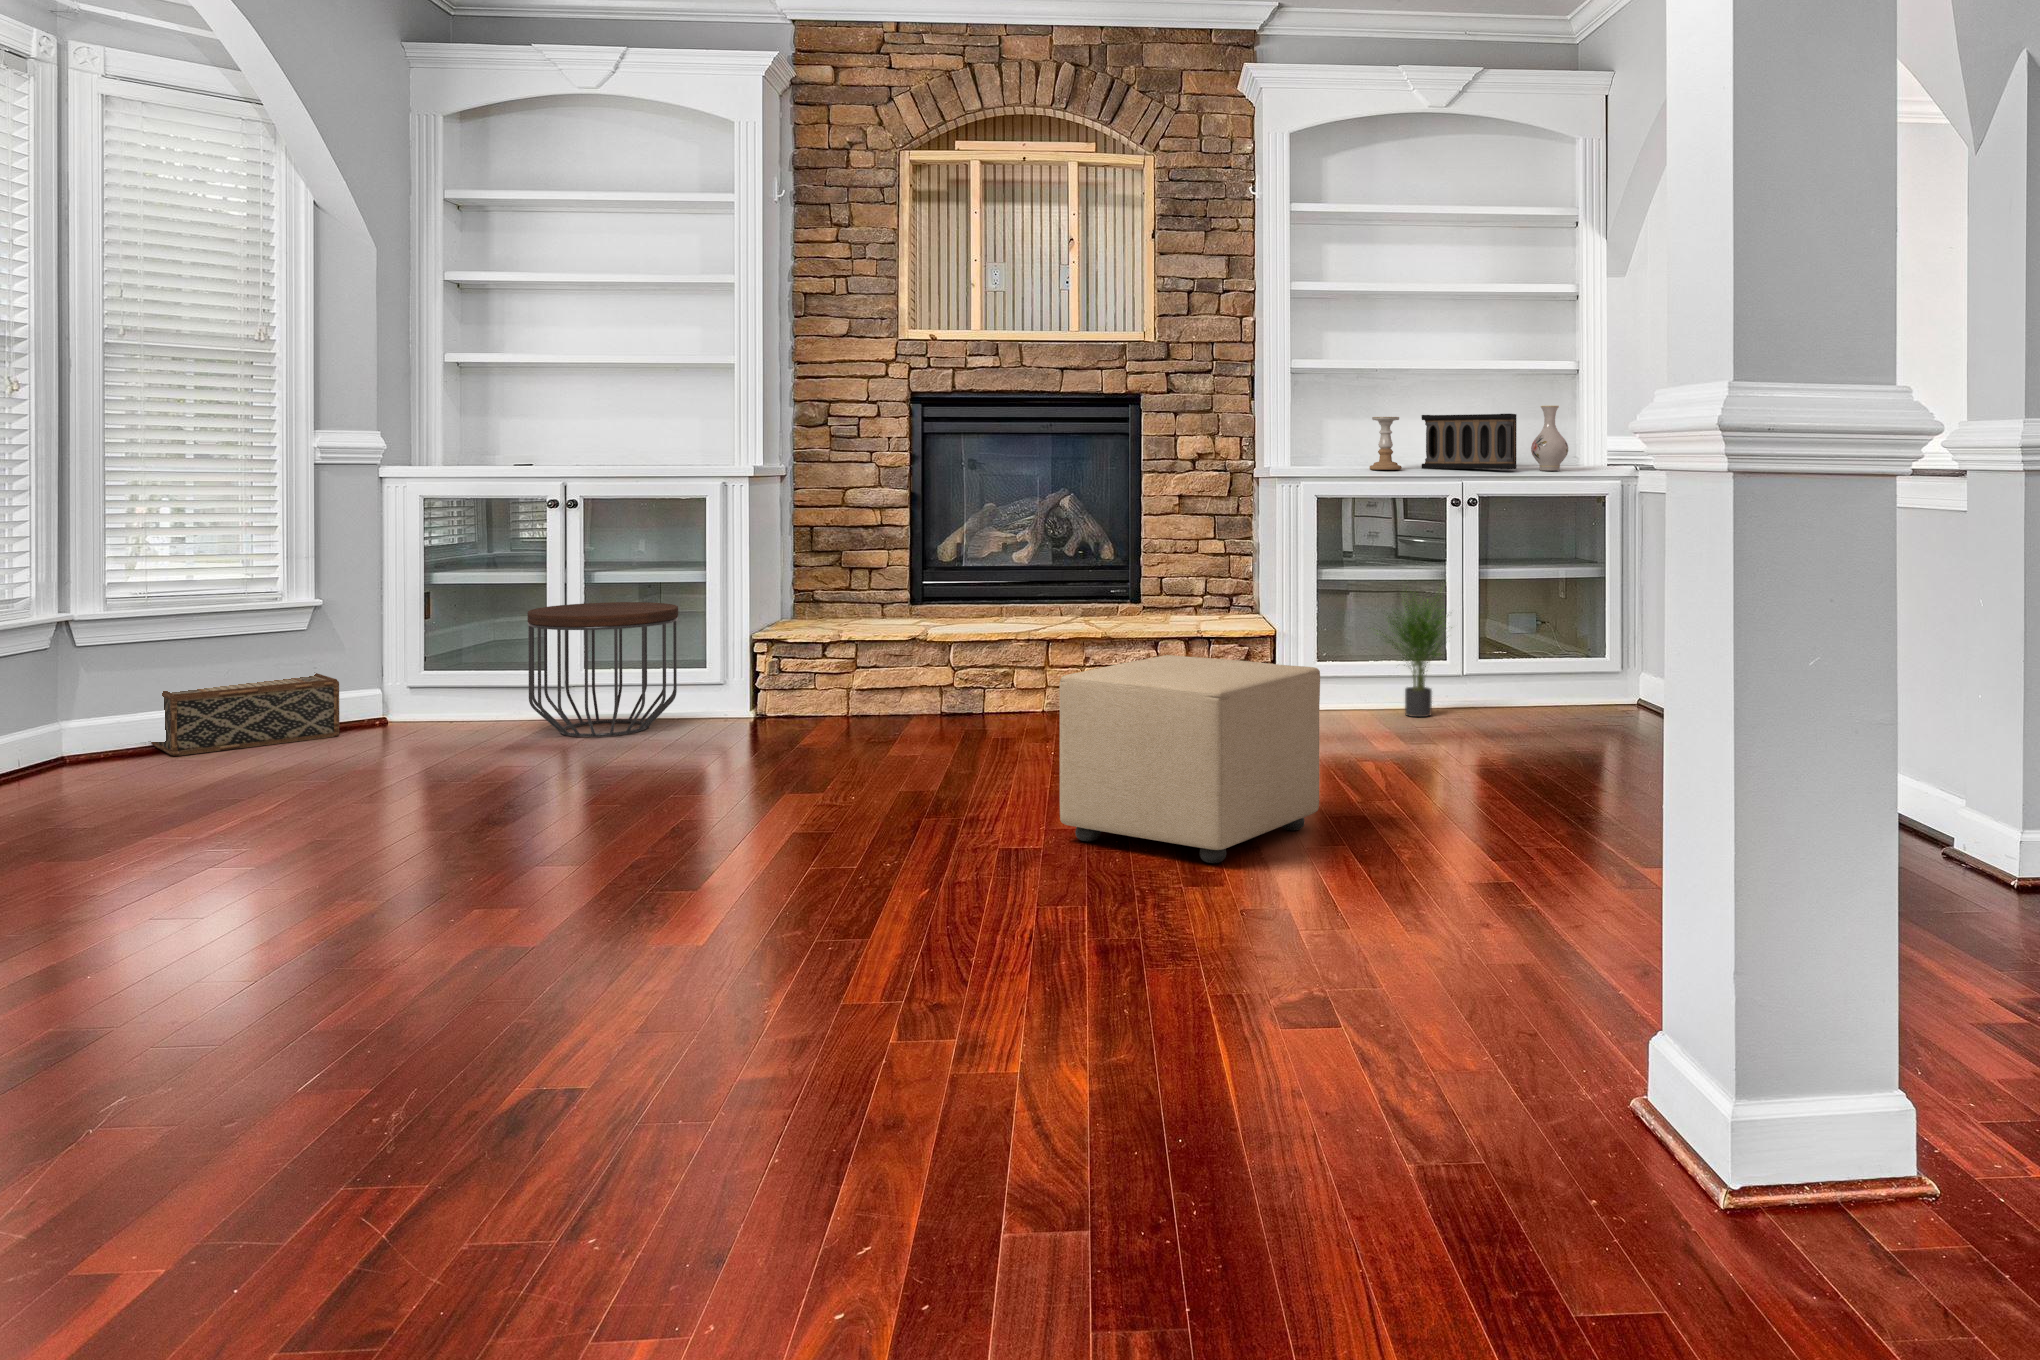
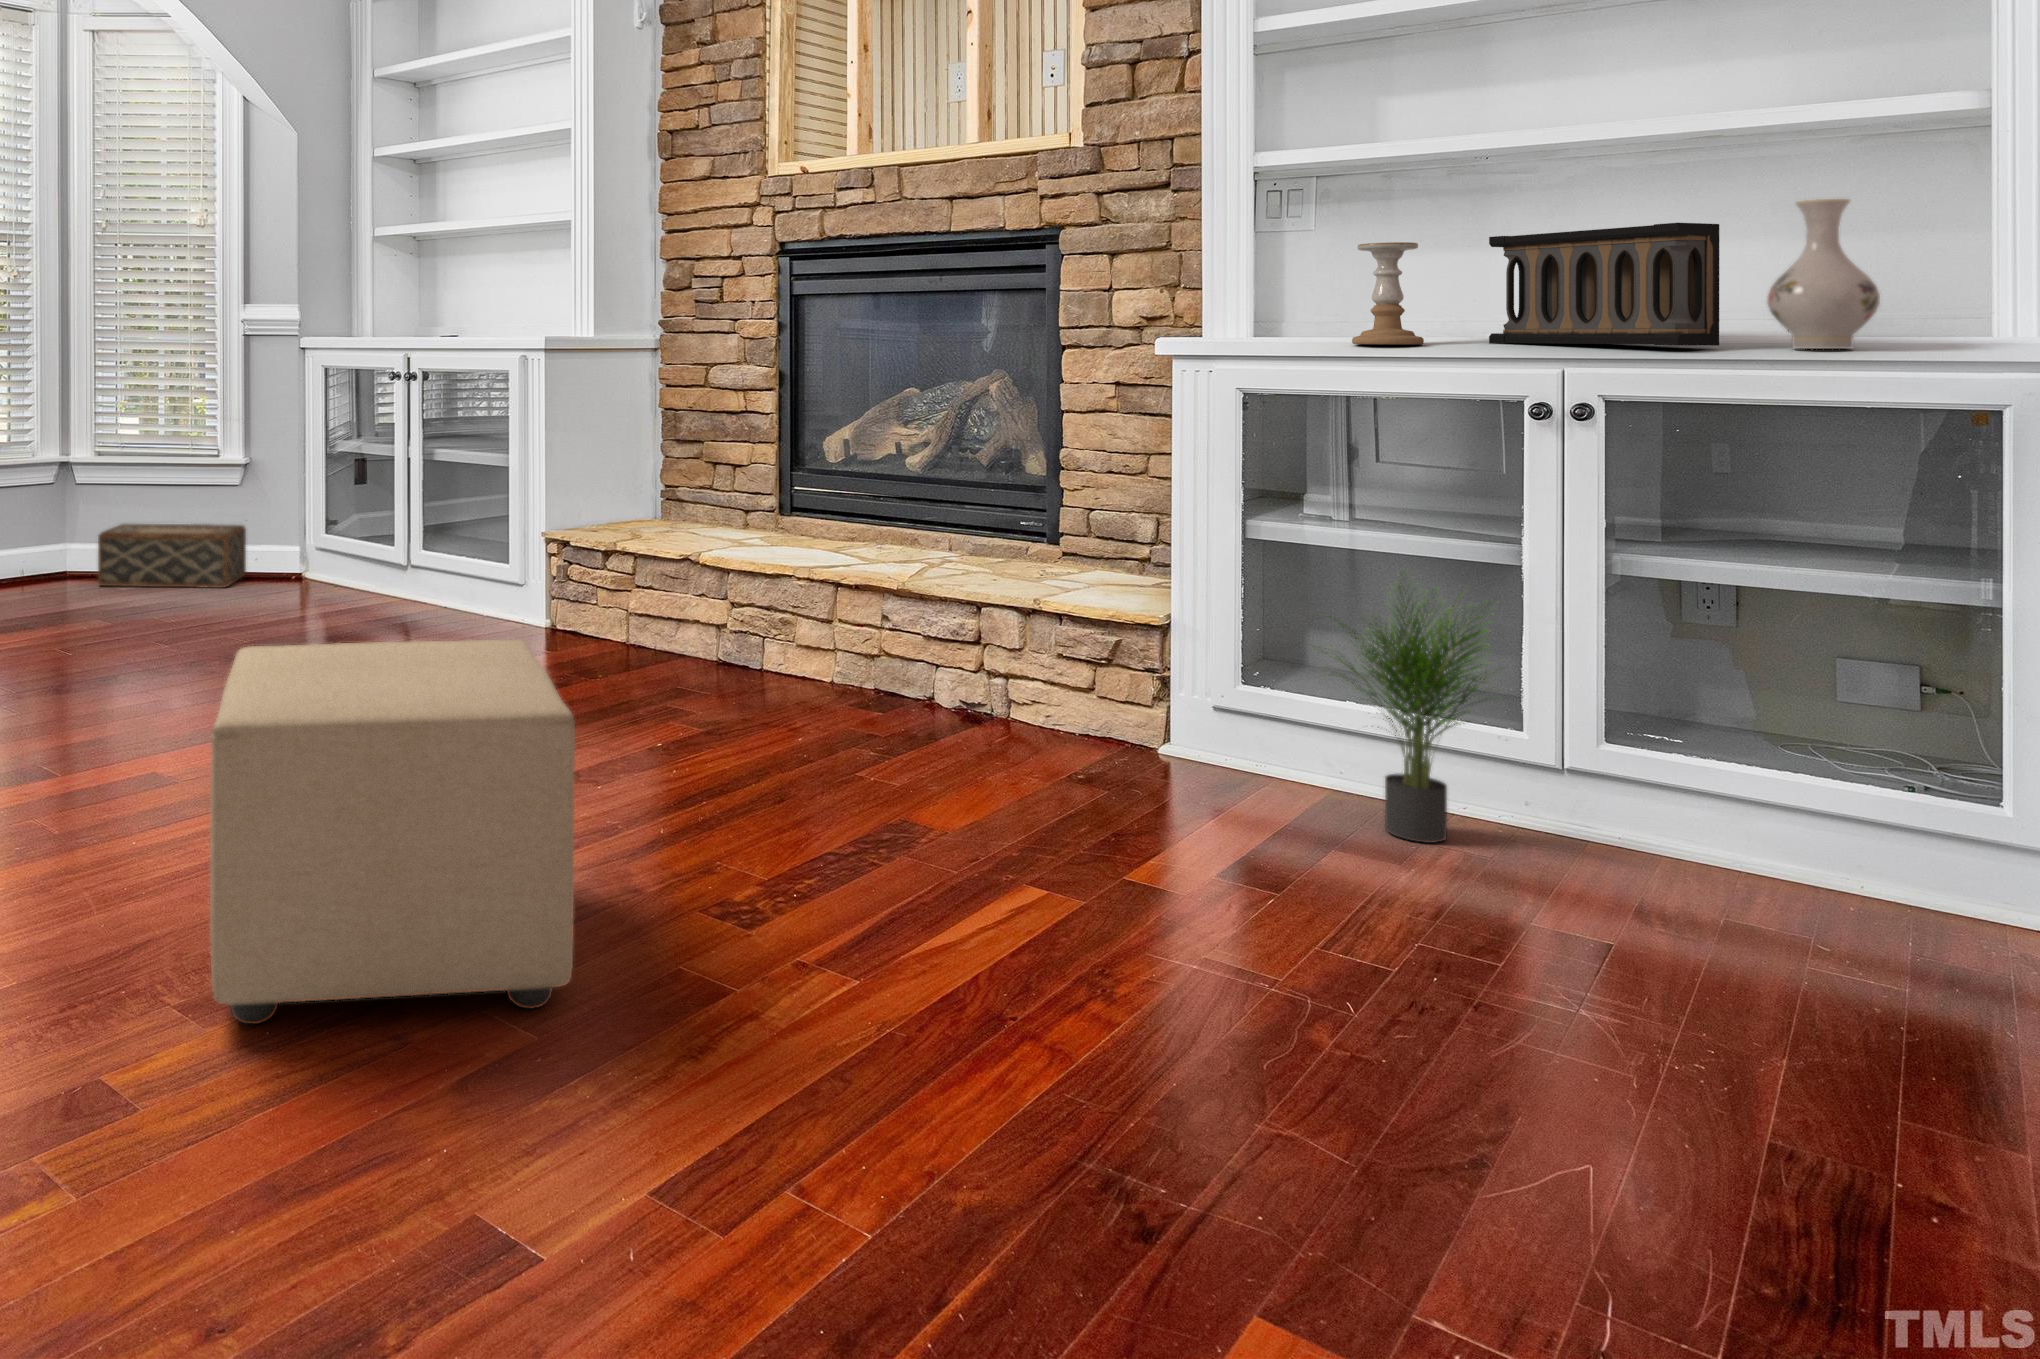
side table: present [527,602,678,737] -> none [314,481,465,627]

